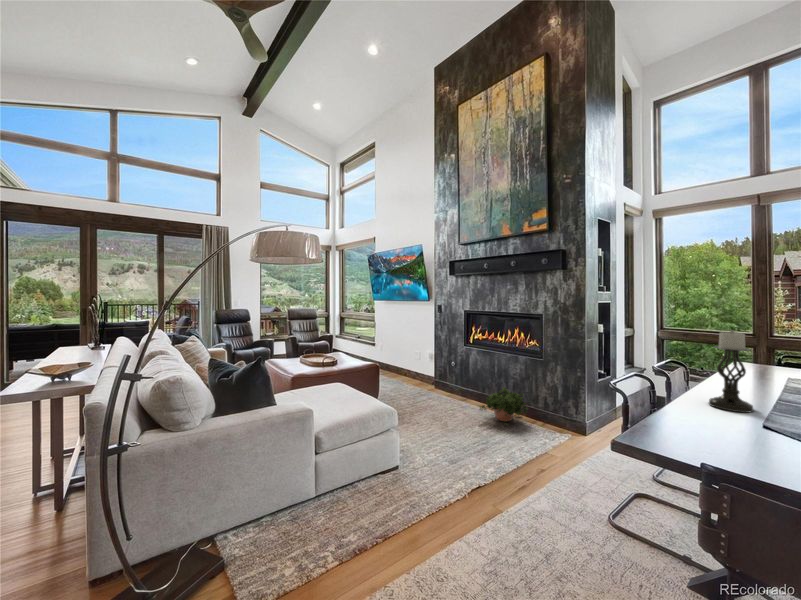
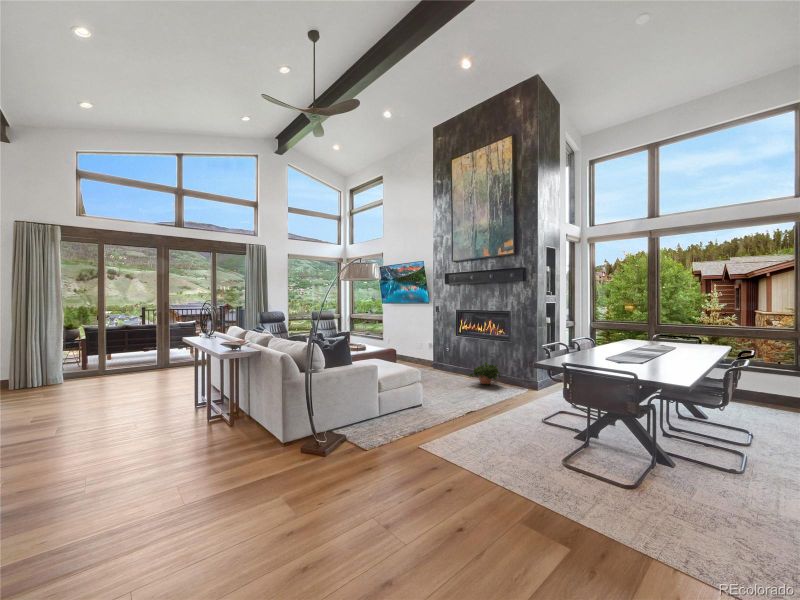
candle holder: present [709,330,754,412] -> none [589,316,609,356]

